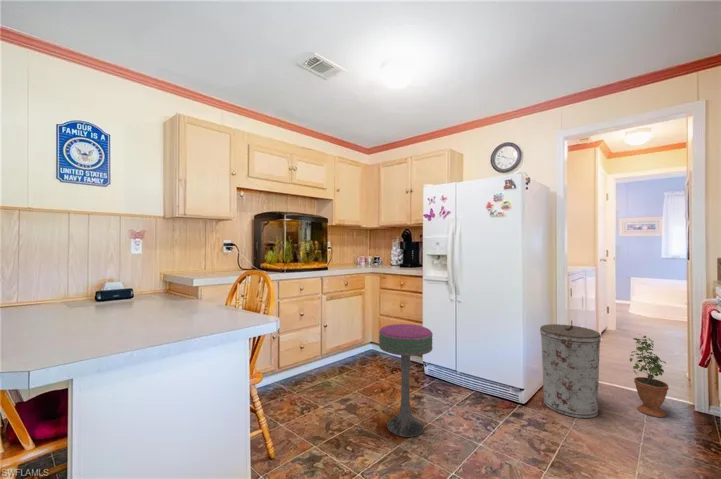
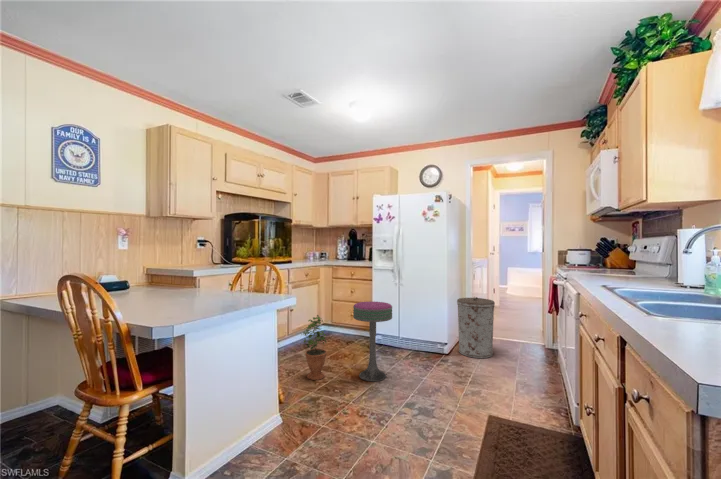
potted plant: present [630,336,669,417] -> present [303,315,327,380]

